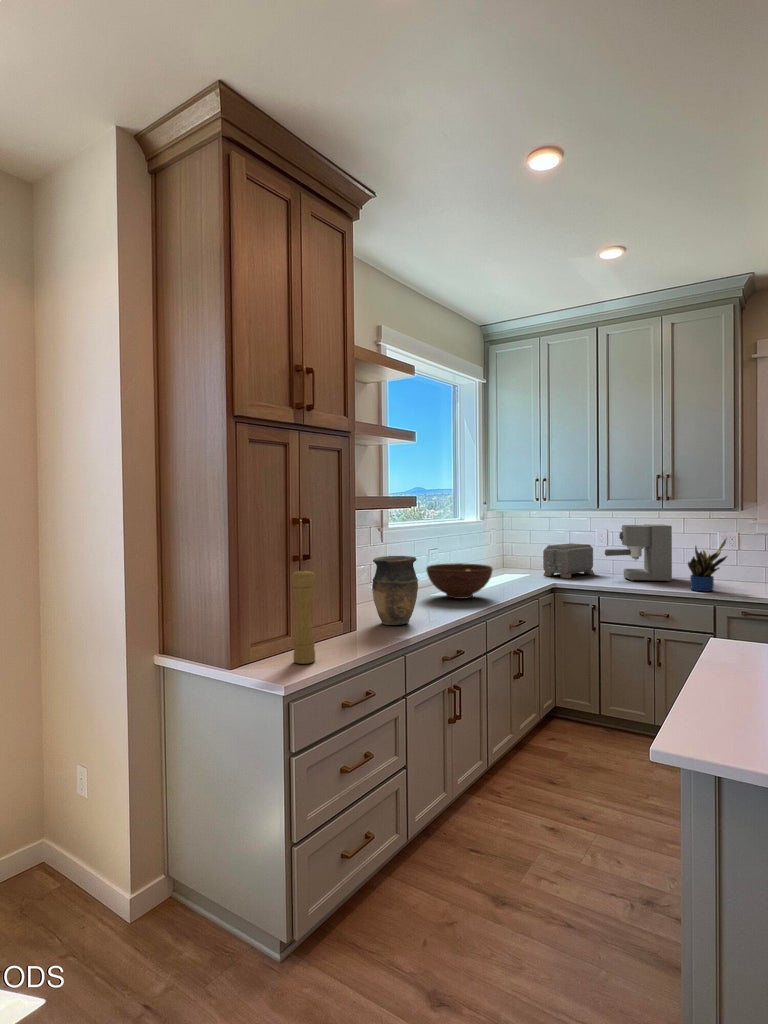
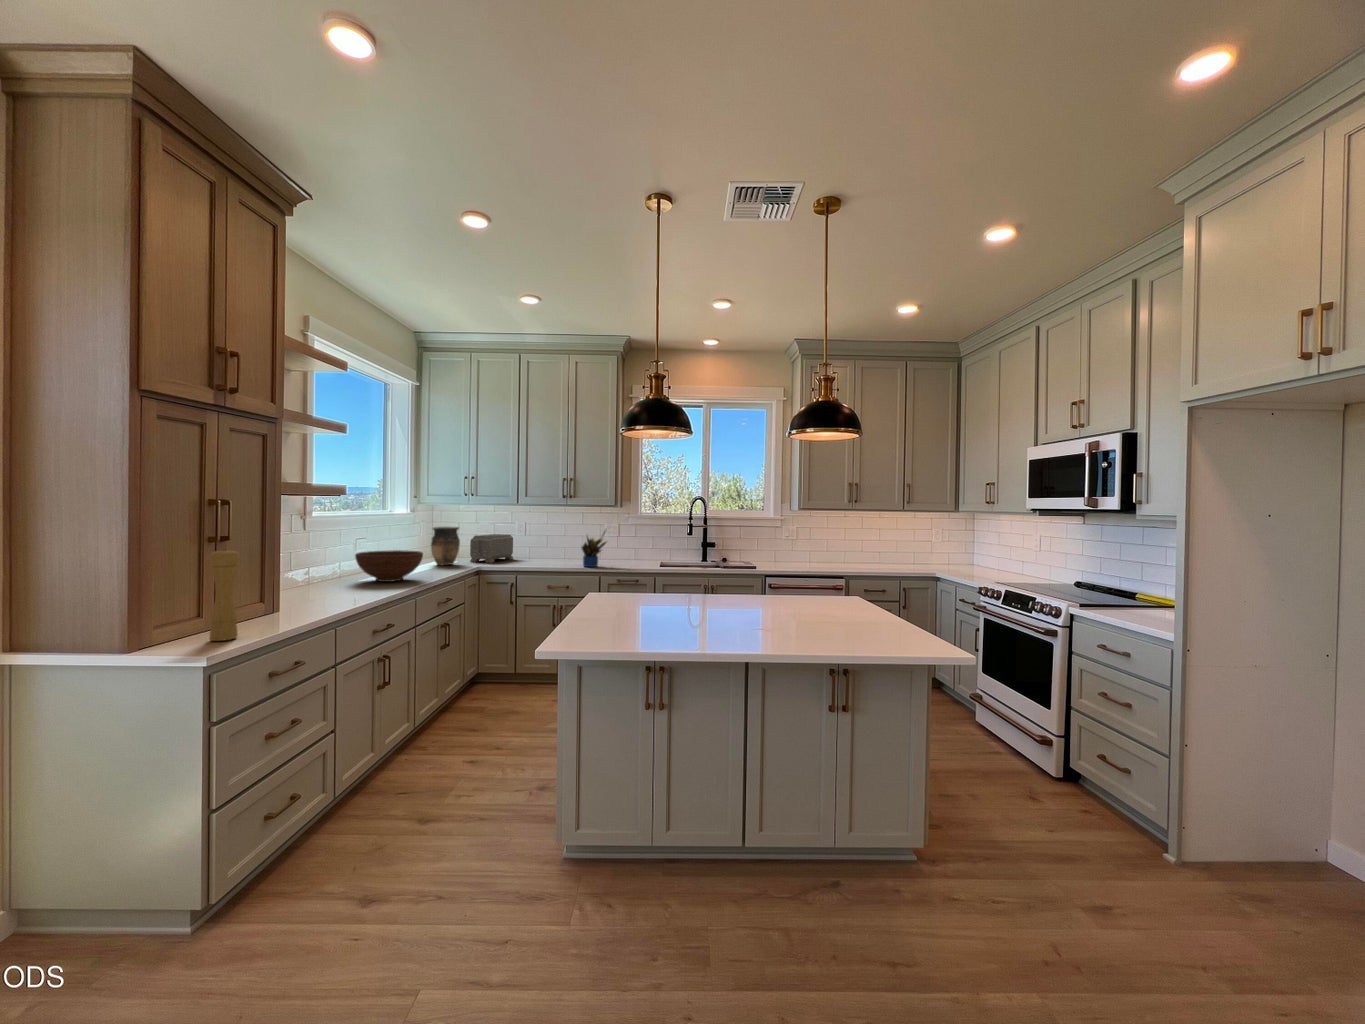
coffee maker: present [605,524,672,582] -> none [522,519,572,563]
vase: present [372,556,418,625] -> present [431,527,460,565]

